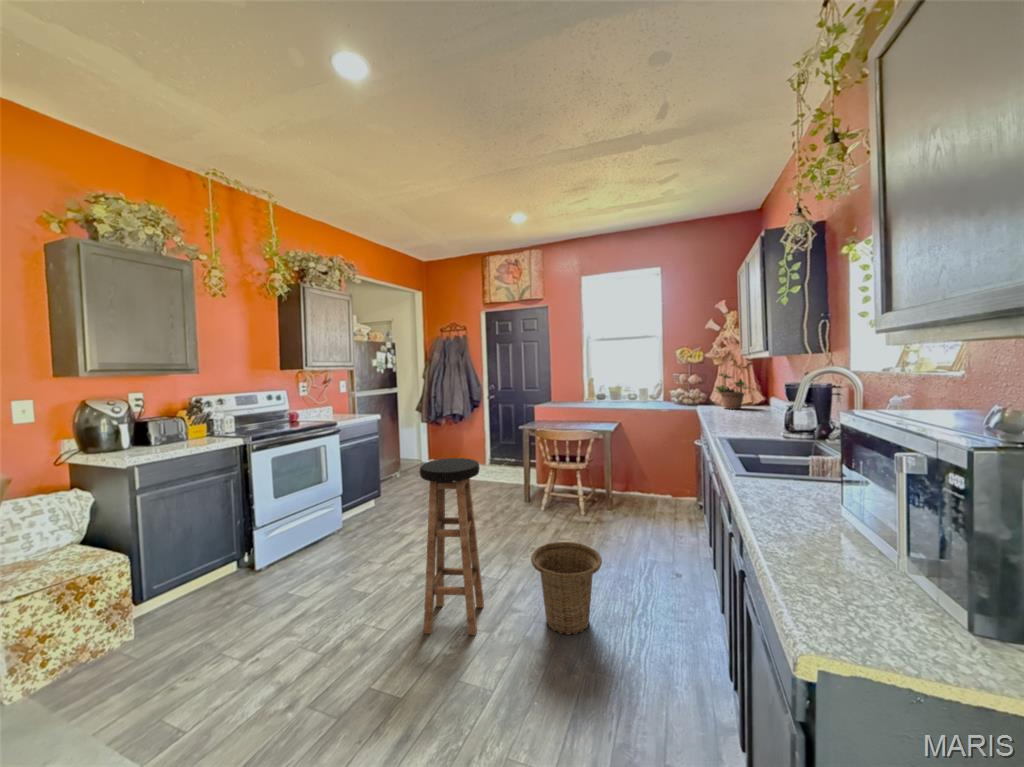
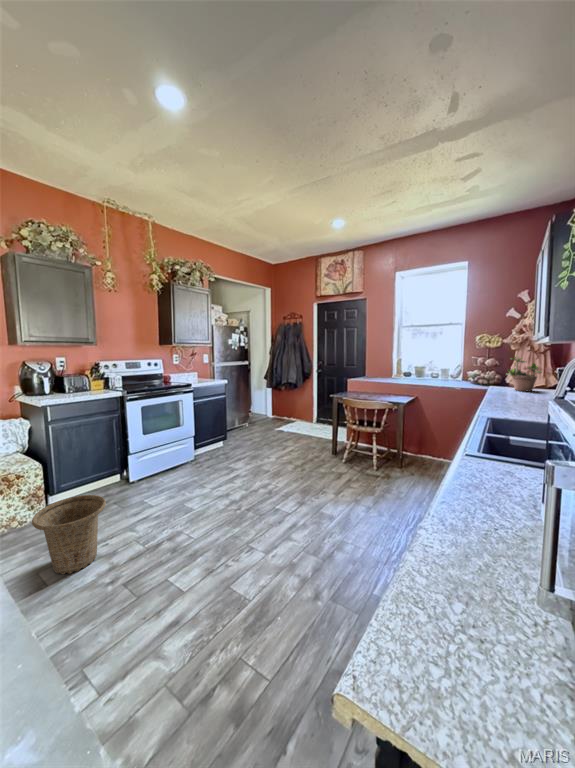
bar stool: present [420,458,484,635] -> none [219,417,271,555]
basket: present [531,542,602,635] -> present [32,495,106,574]

